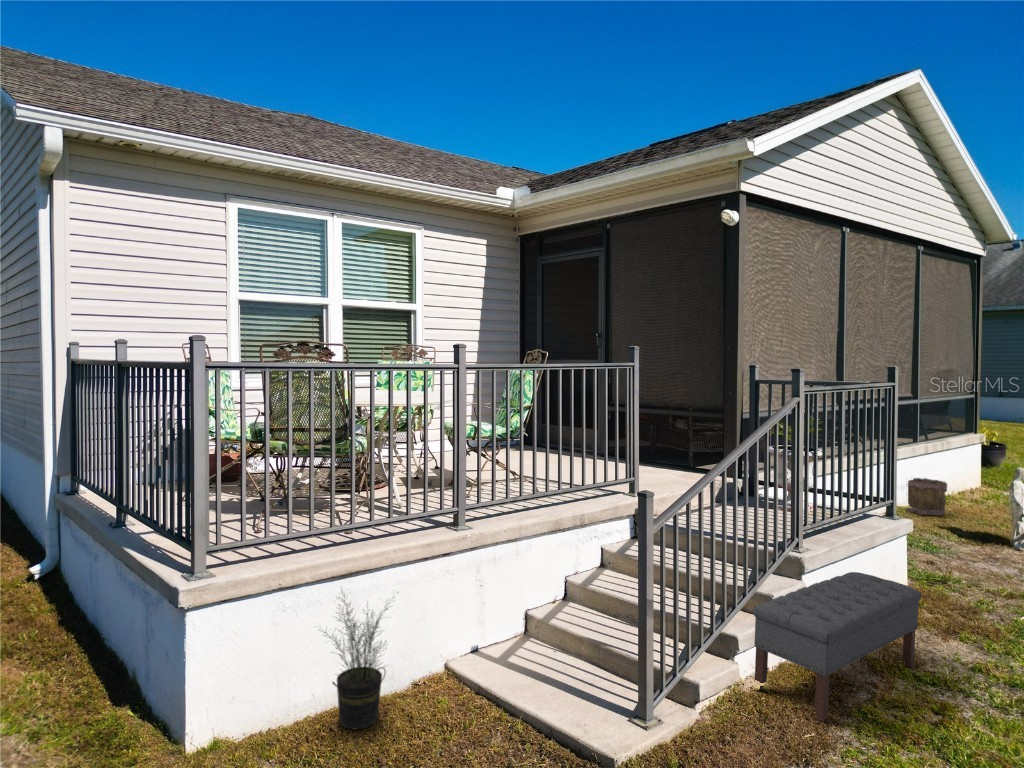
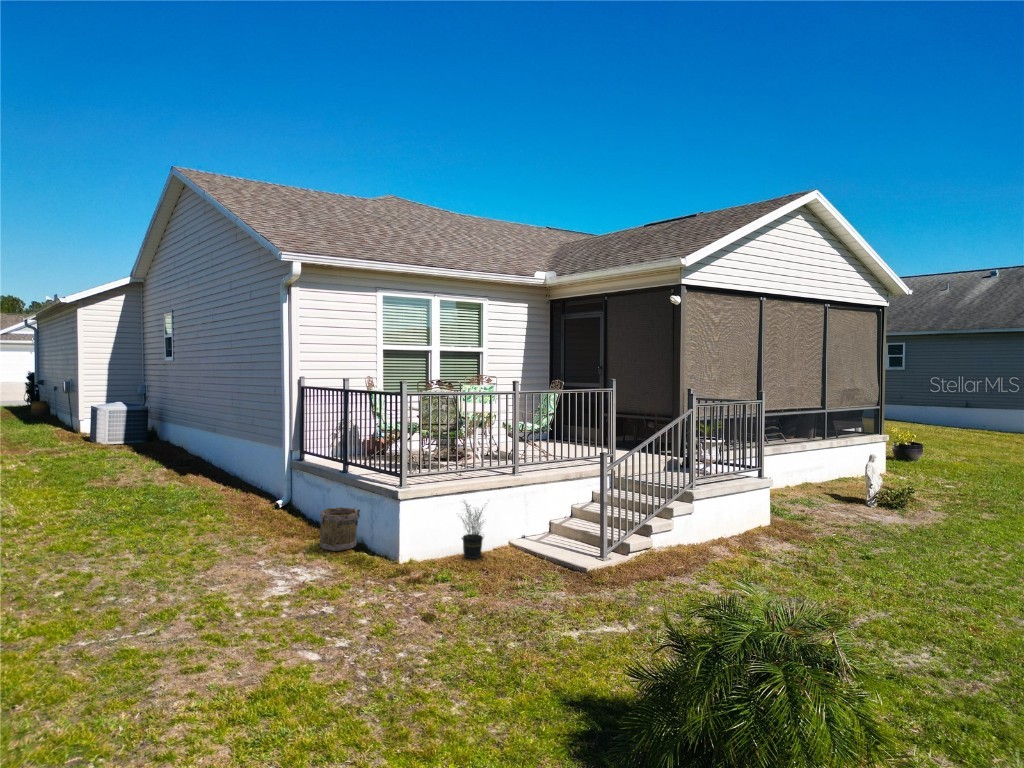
bucket: present [907,478,947,516] -> present [319,507,360,551]
bench: present [753,572,921,721] -> none [660,503,752,563]

